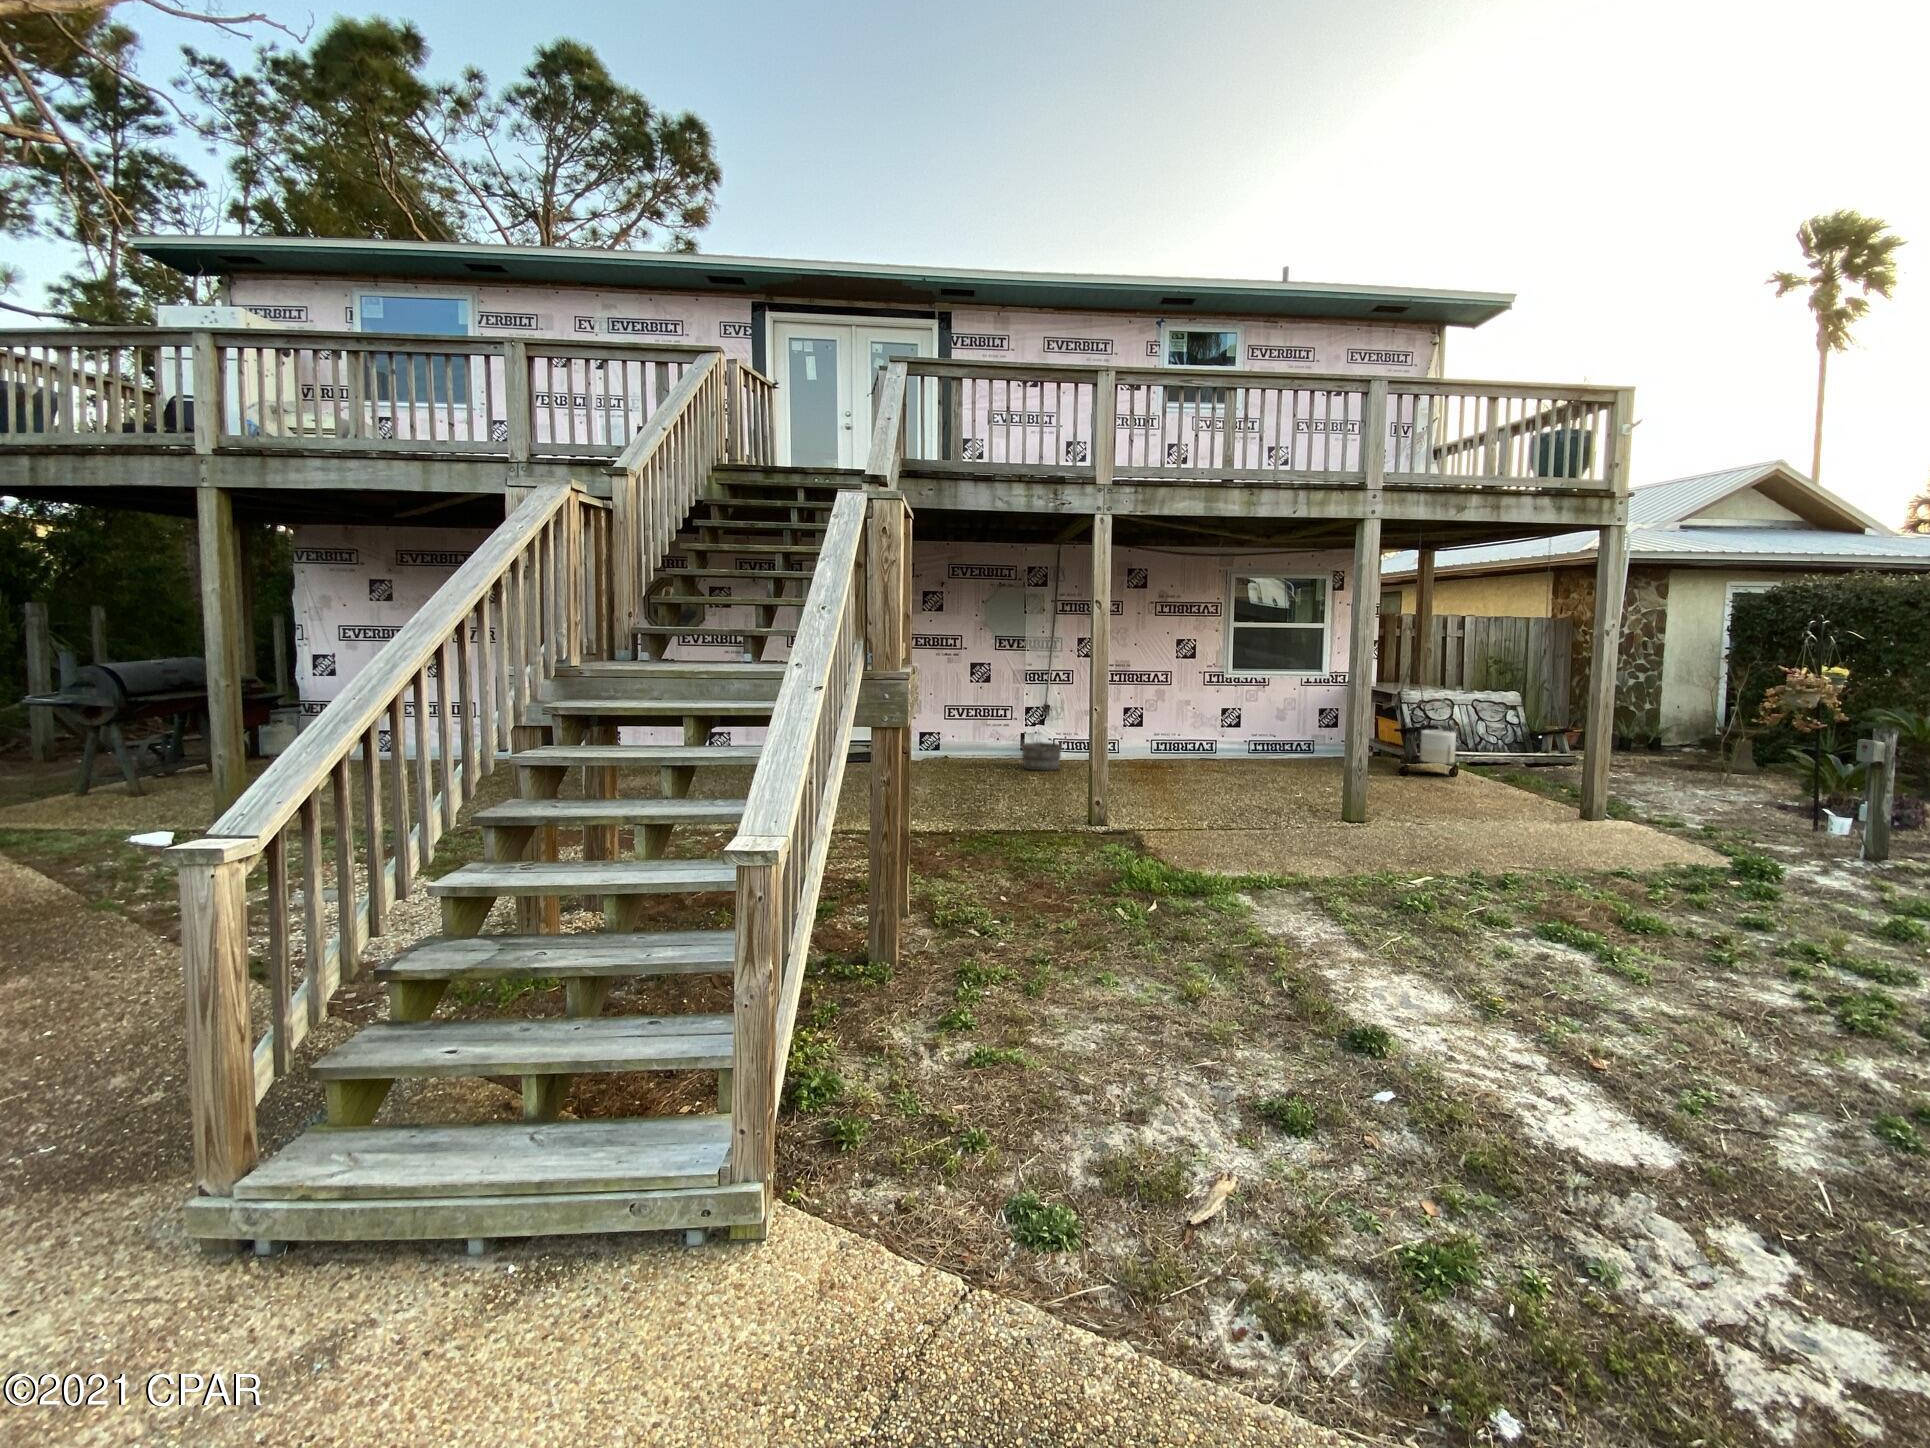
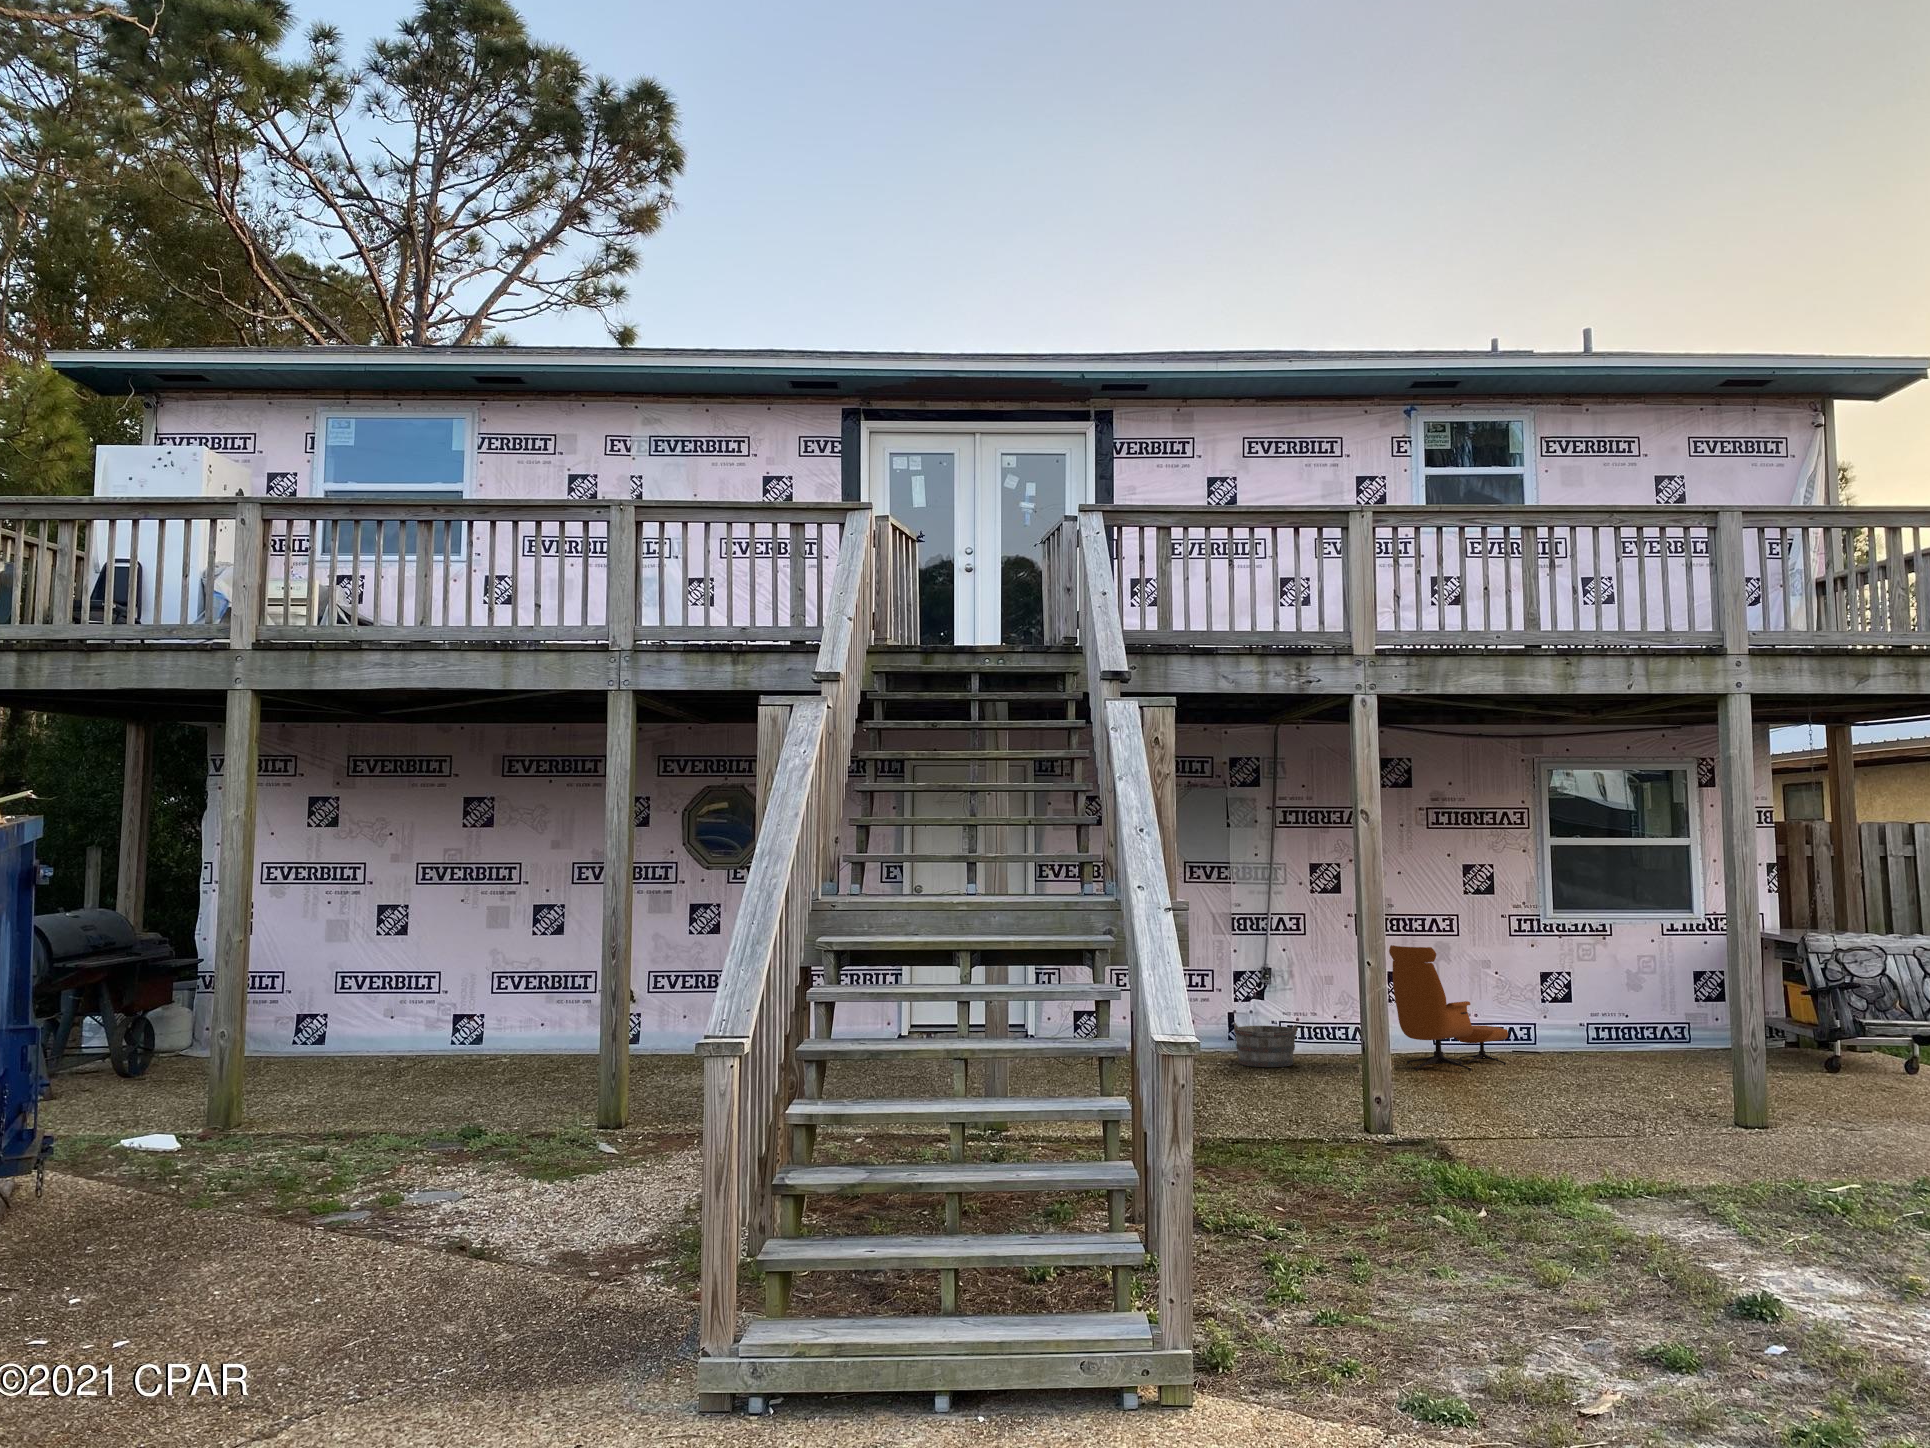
lounge chair: none [1124,692,1200,775] -> present [1389,945,1508,1071]
planter: present [1419,730,1456,775] -> none [1853,1001,1911,1073]

